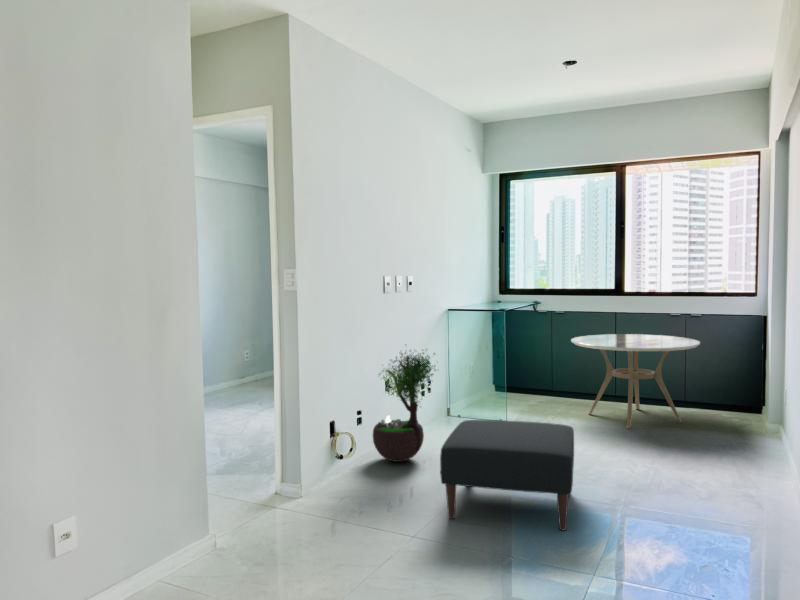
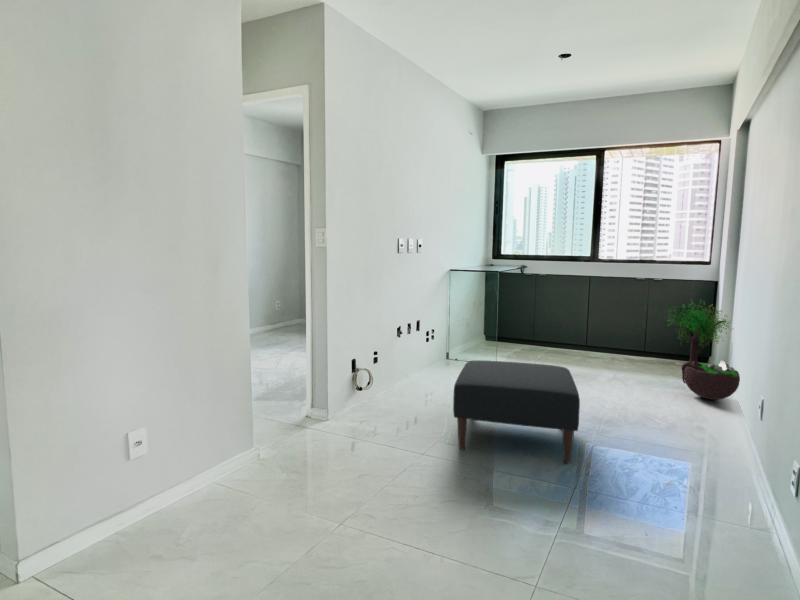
dining table: present [571,334,700,429] -> none [547,296,656,372]
potted tree: present [373,344,435,462] -> present [667,301,740,400]

